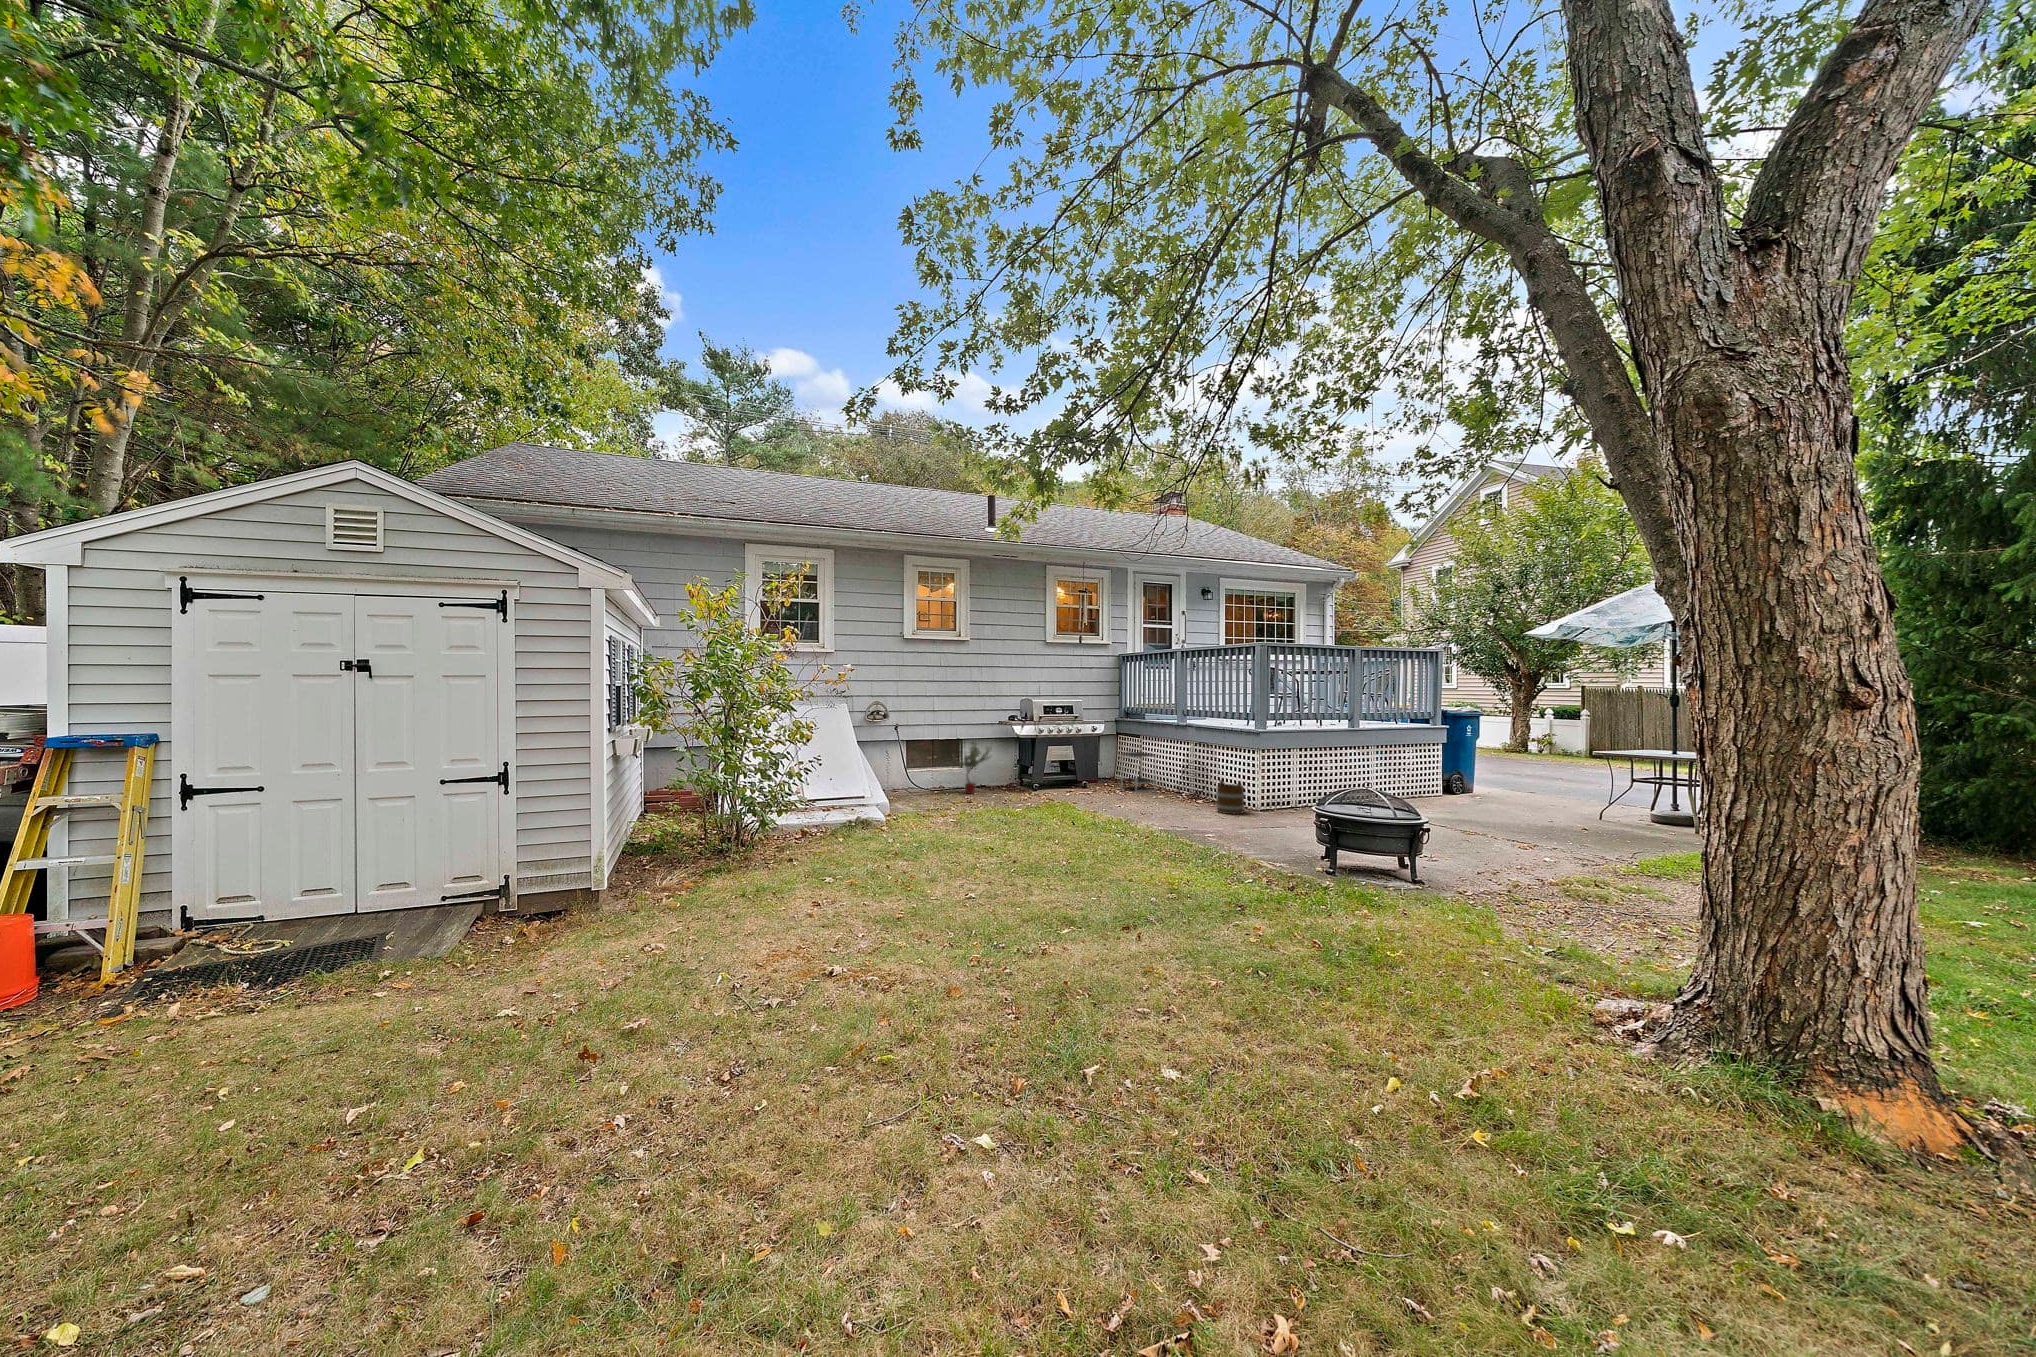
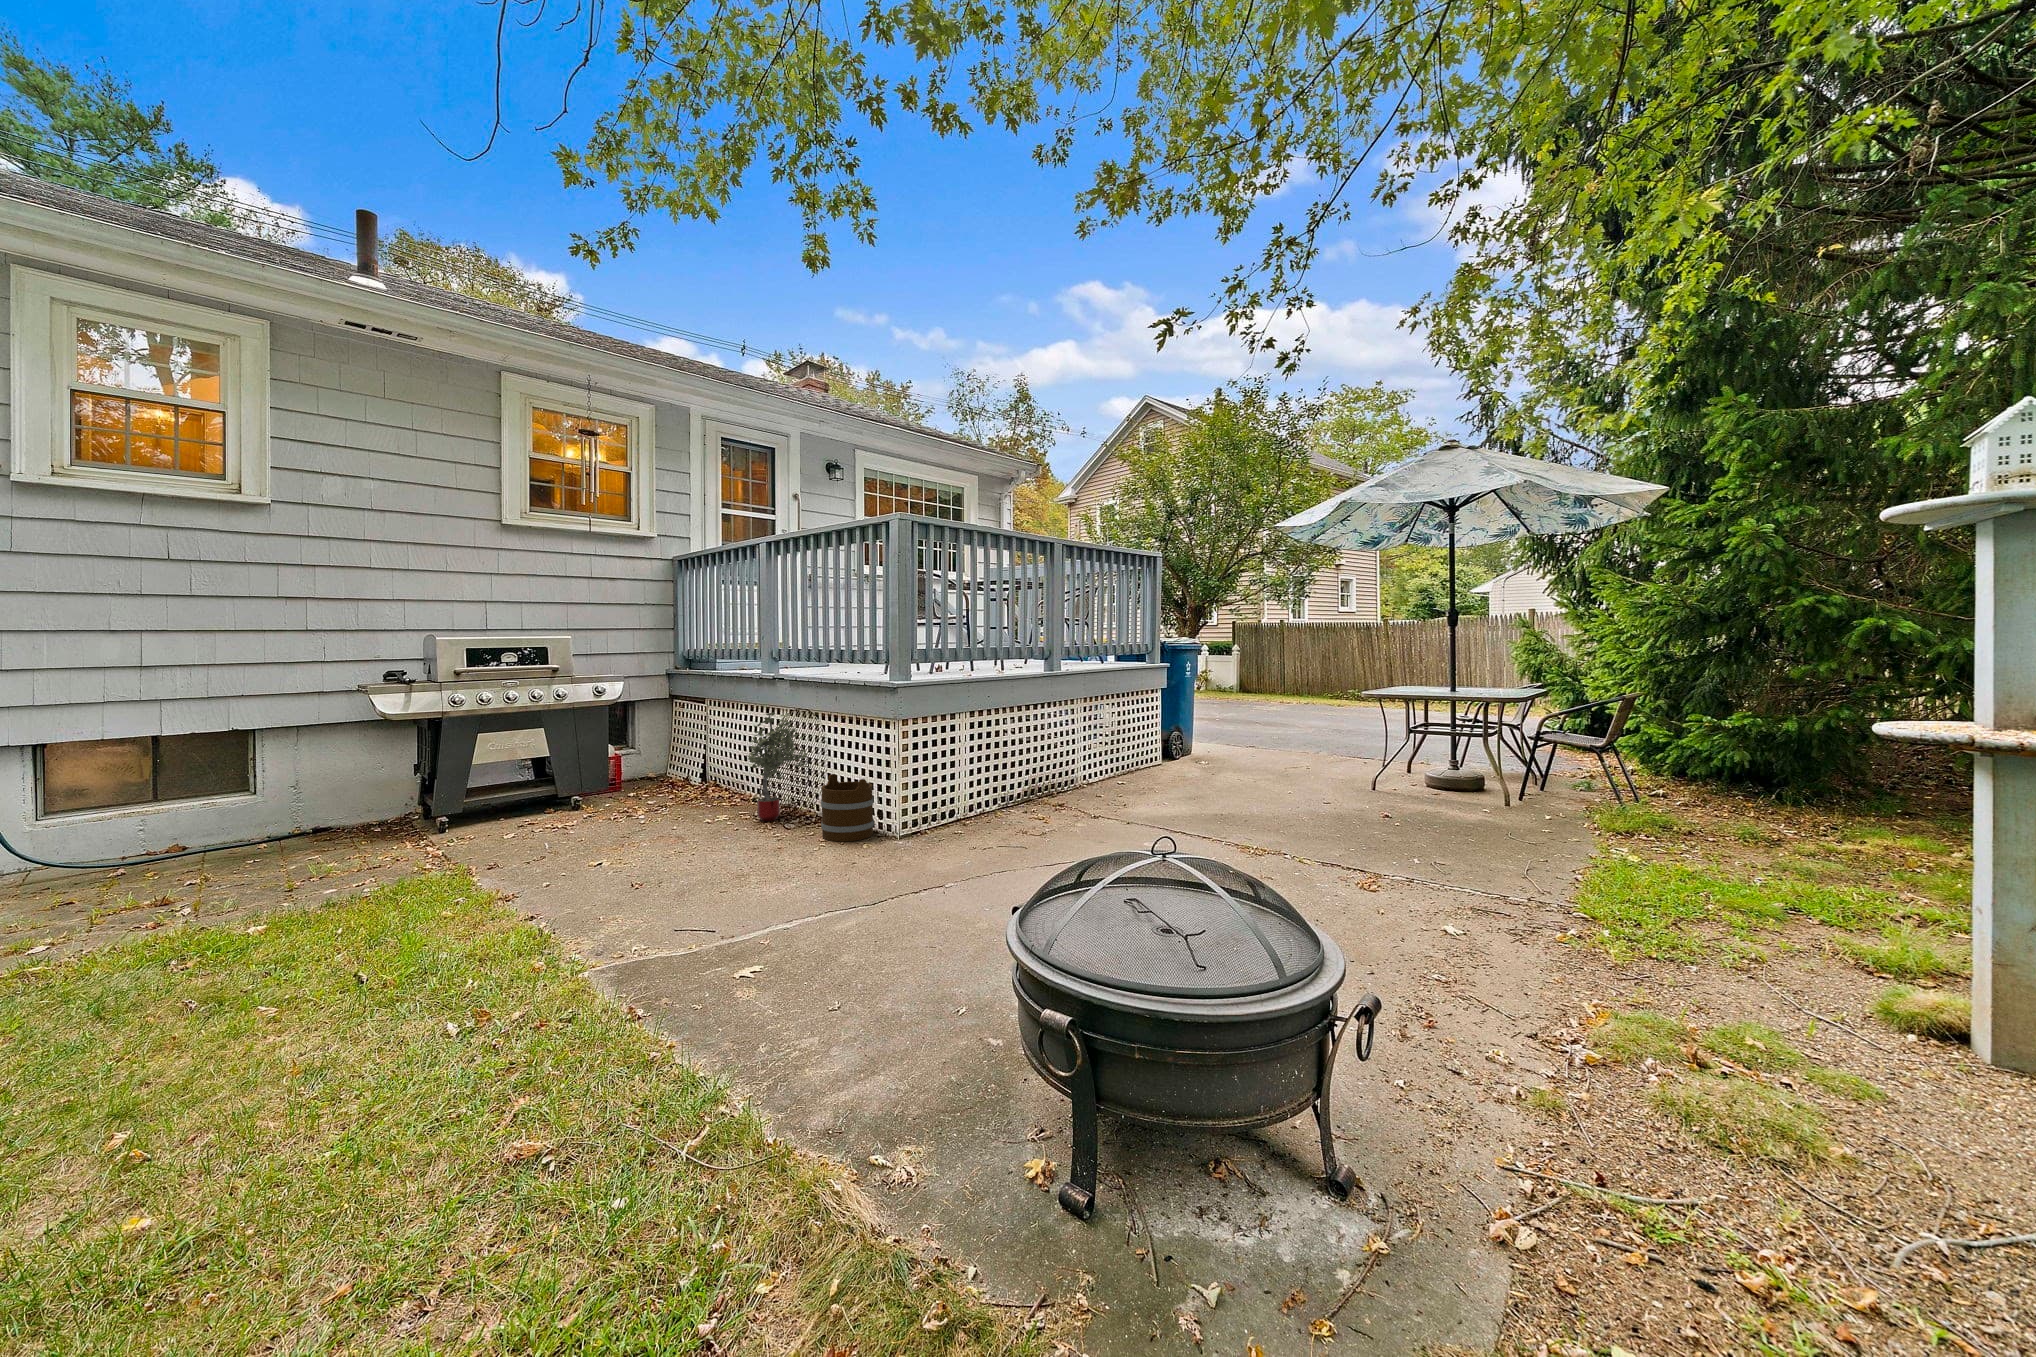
potted tree: present [951,740,992,794] -> present [747,712,808,821]
side table: present [1121,752,1156,791] -> none [665,728,731,802]

